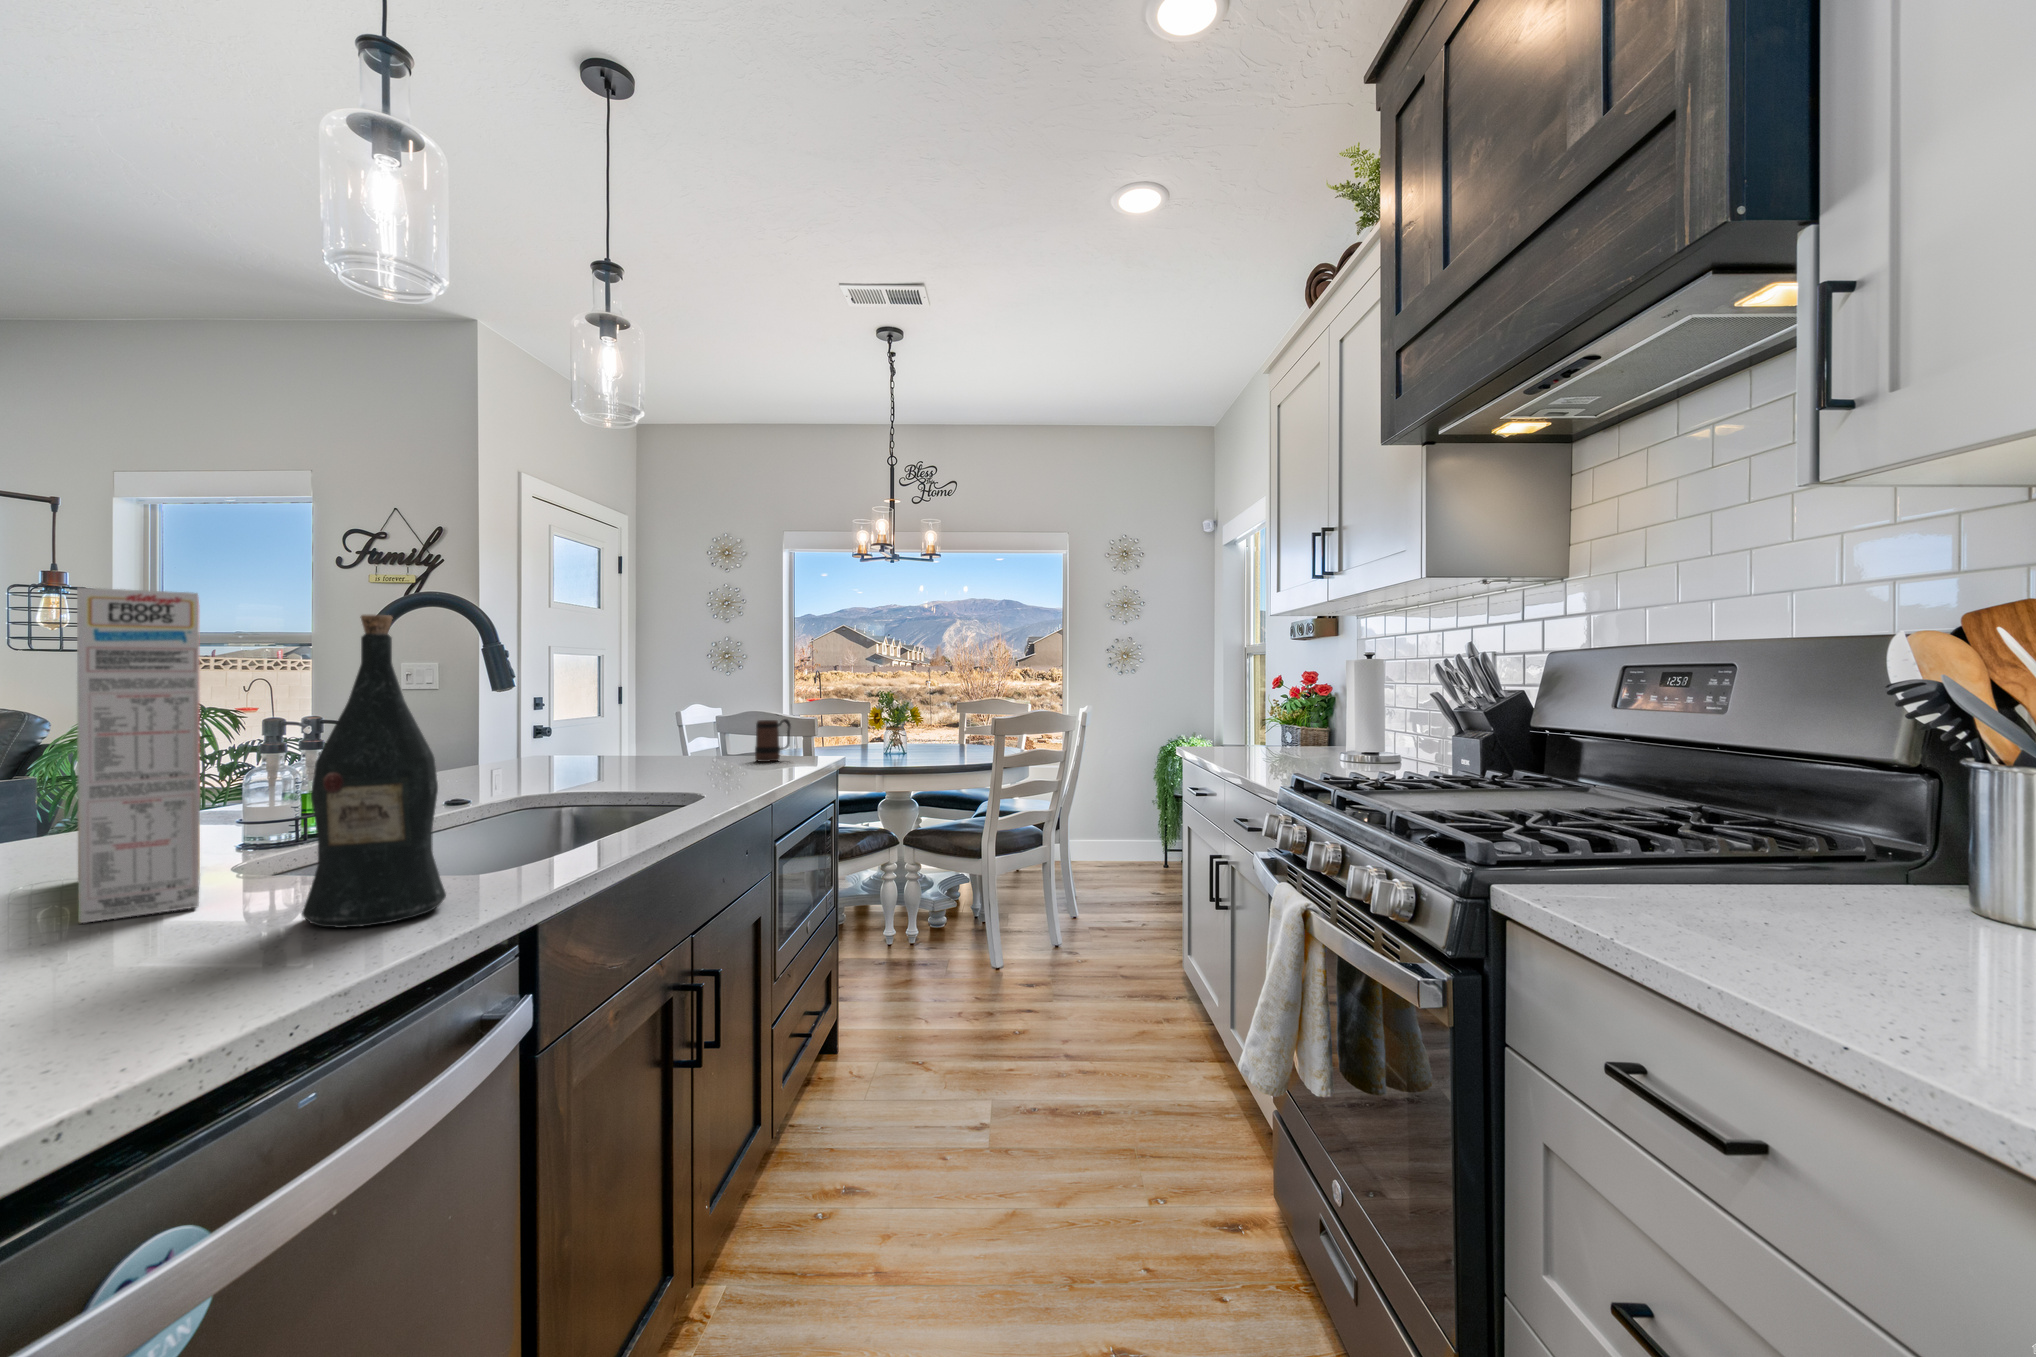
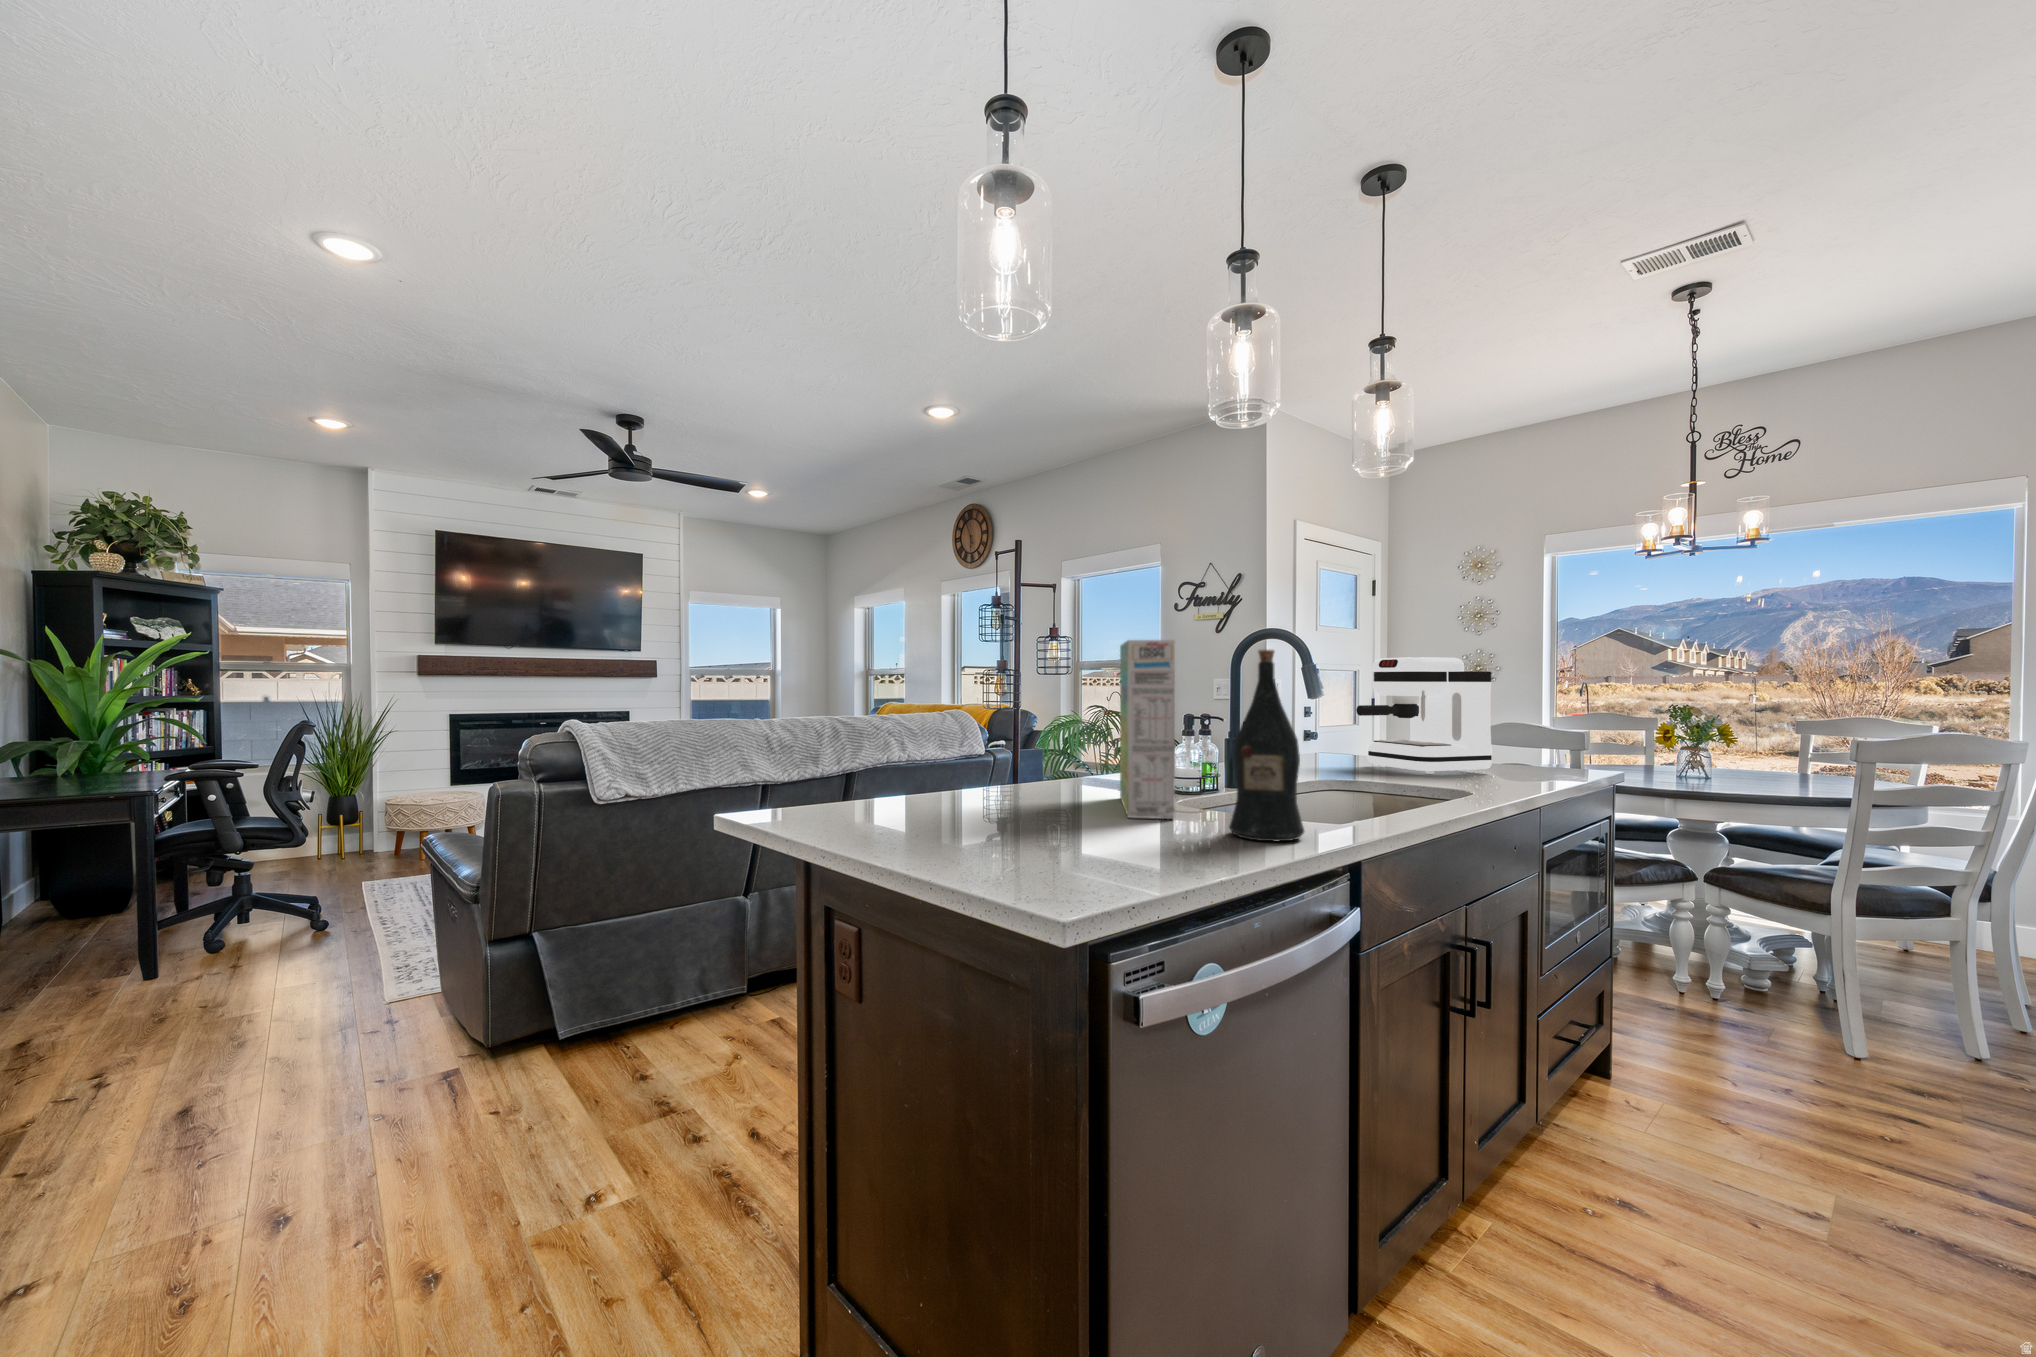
coffee maker: none [575,641,729,775] -> present [1356,657,1492,774]
mug: present [755,719,791,762] -> none [1518,730,1557,771]

